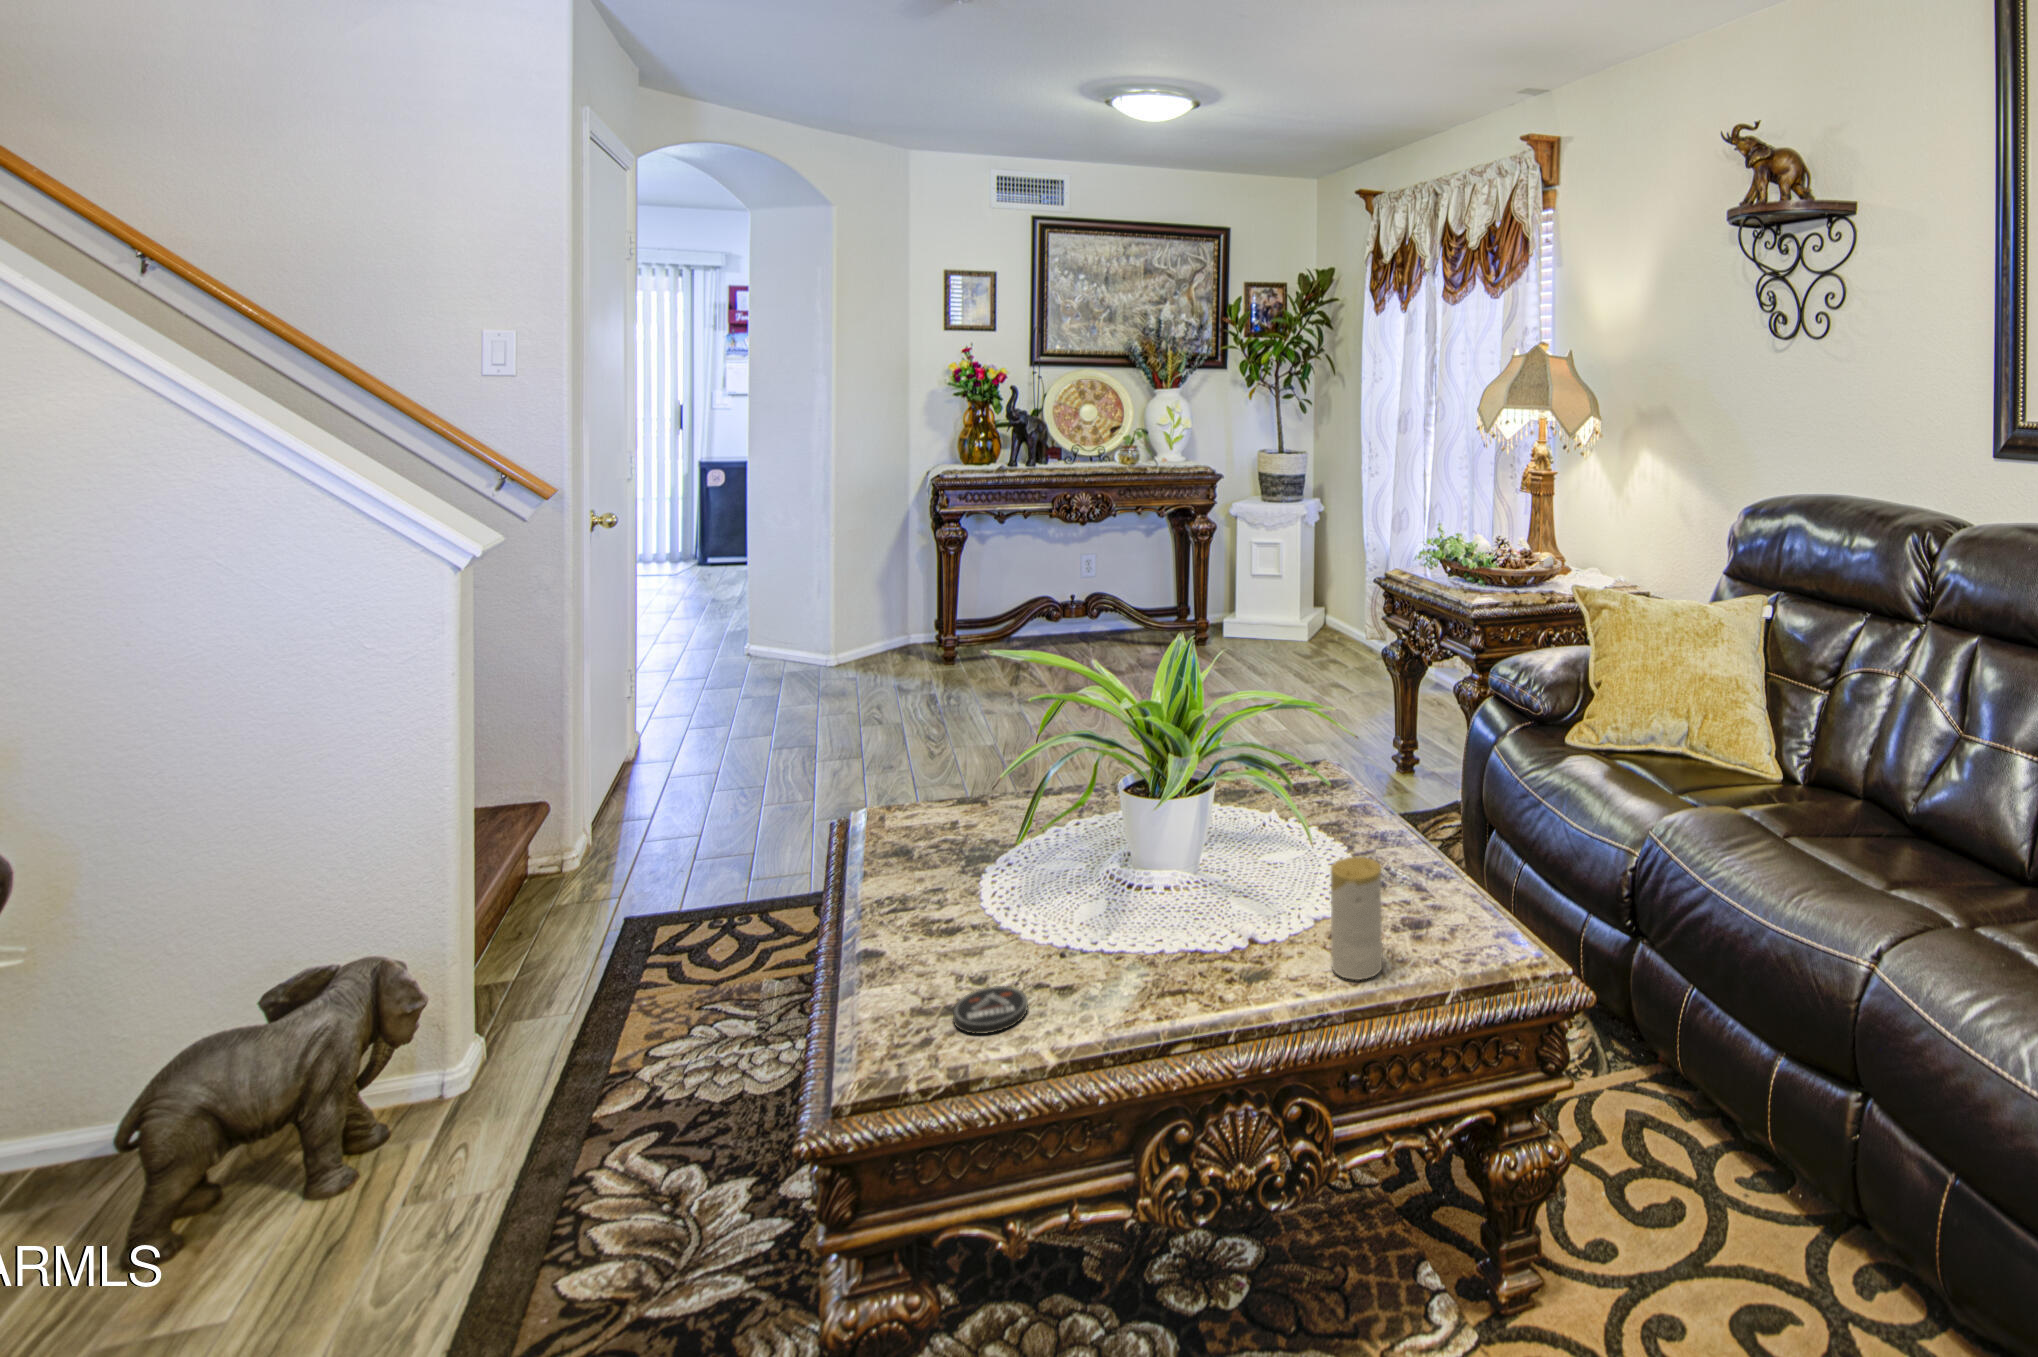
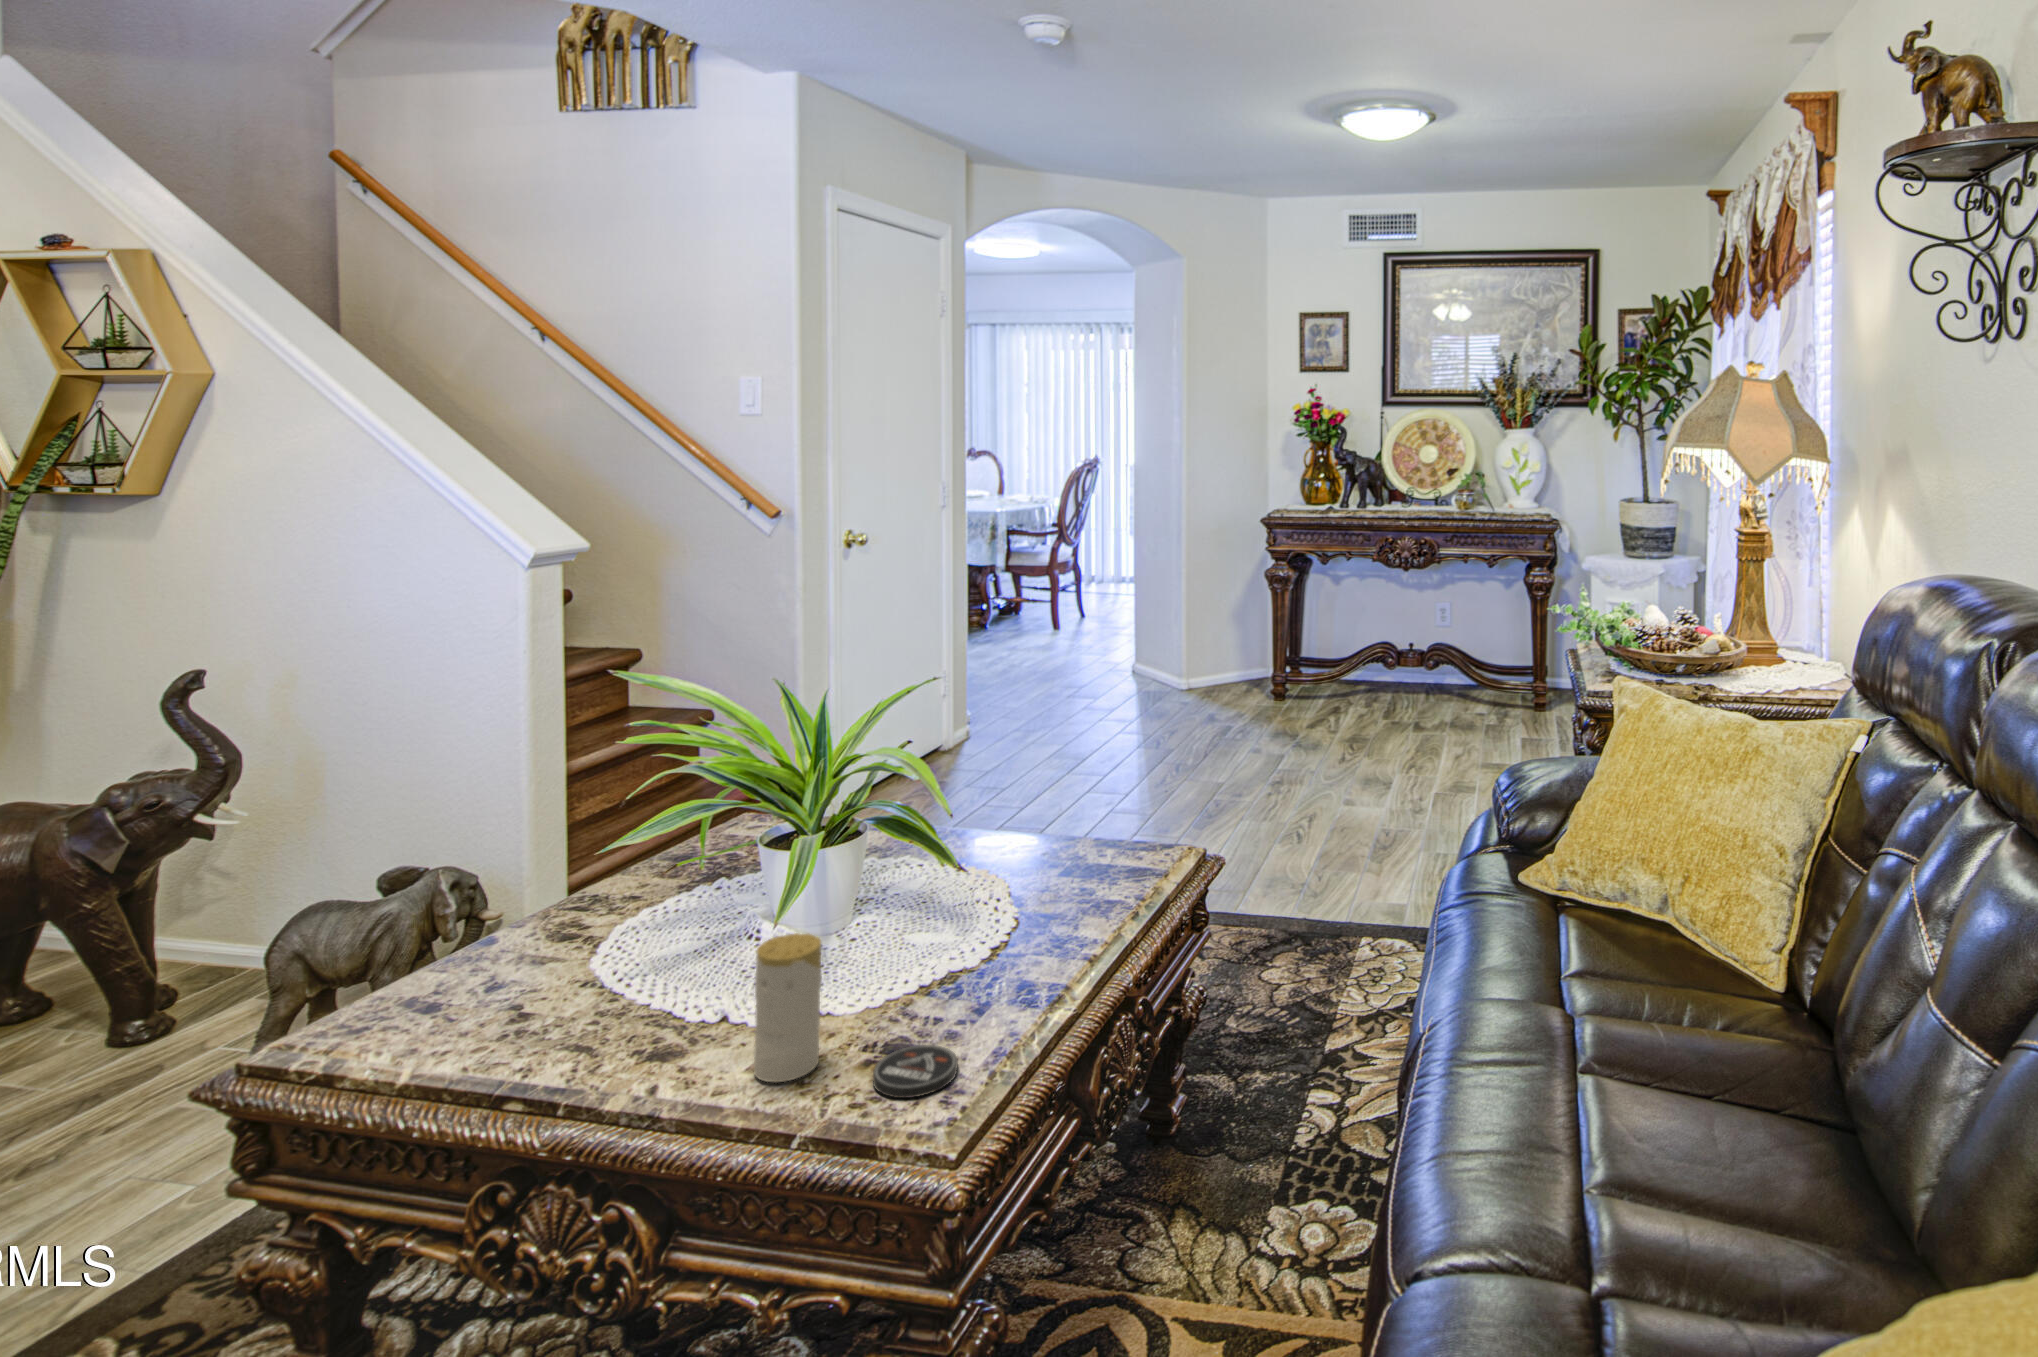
coaster: present [953,986,1028,1034] -> present [873,1045,958,1098]

